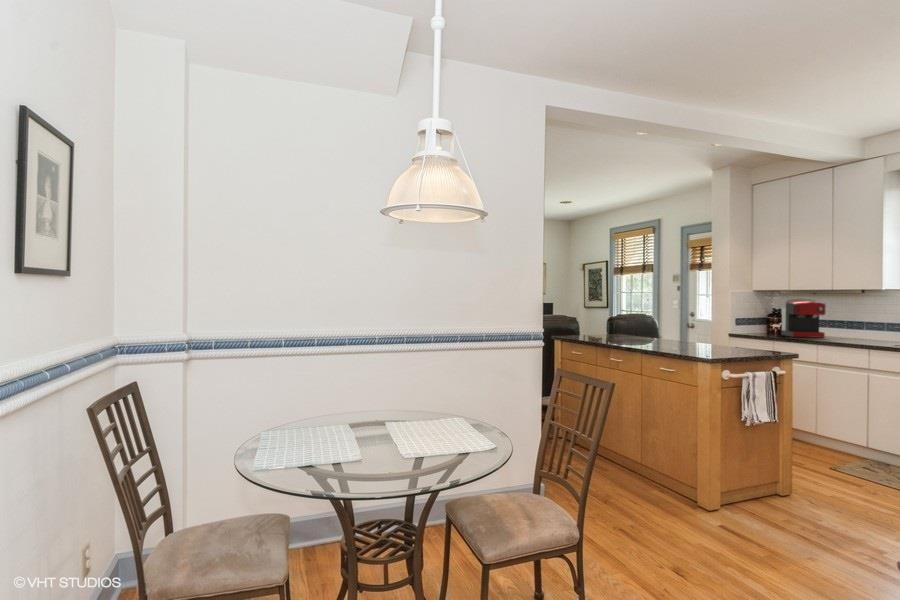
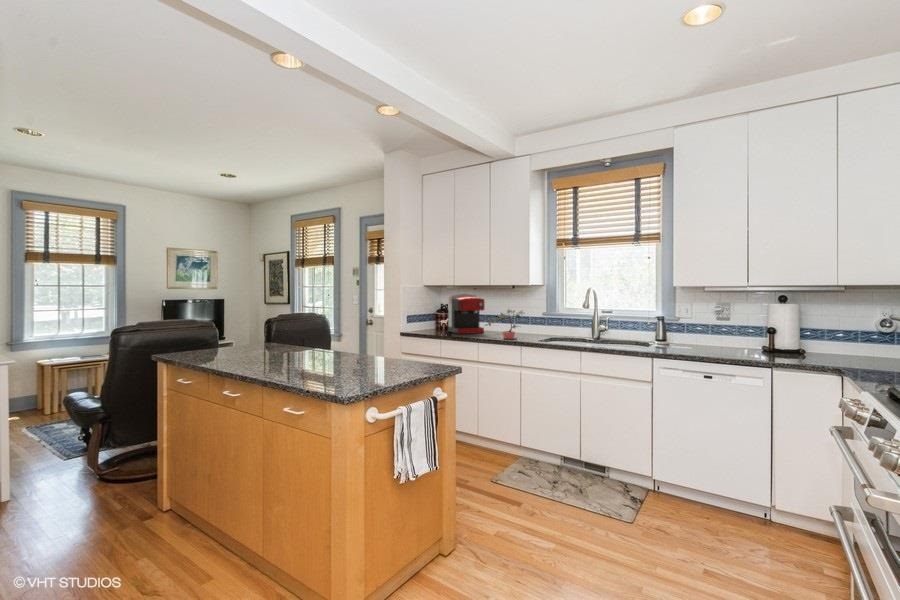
potted plant: none [825,313,875,343] -> present [486,310,523,339]

